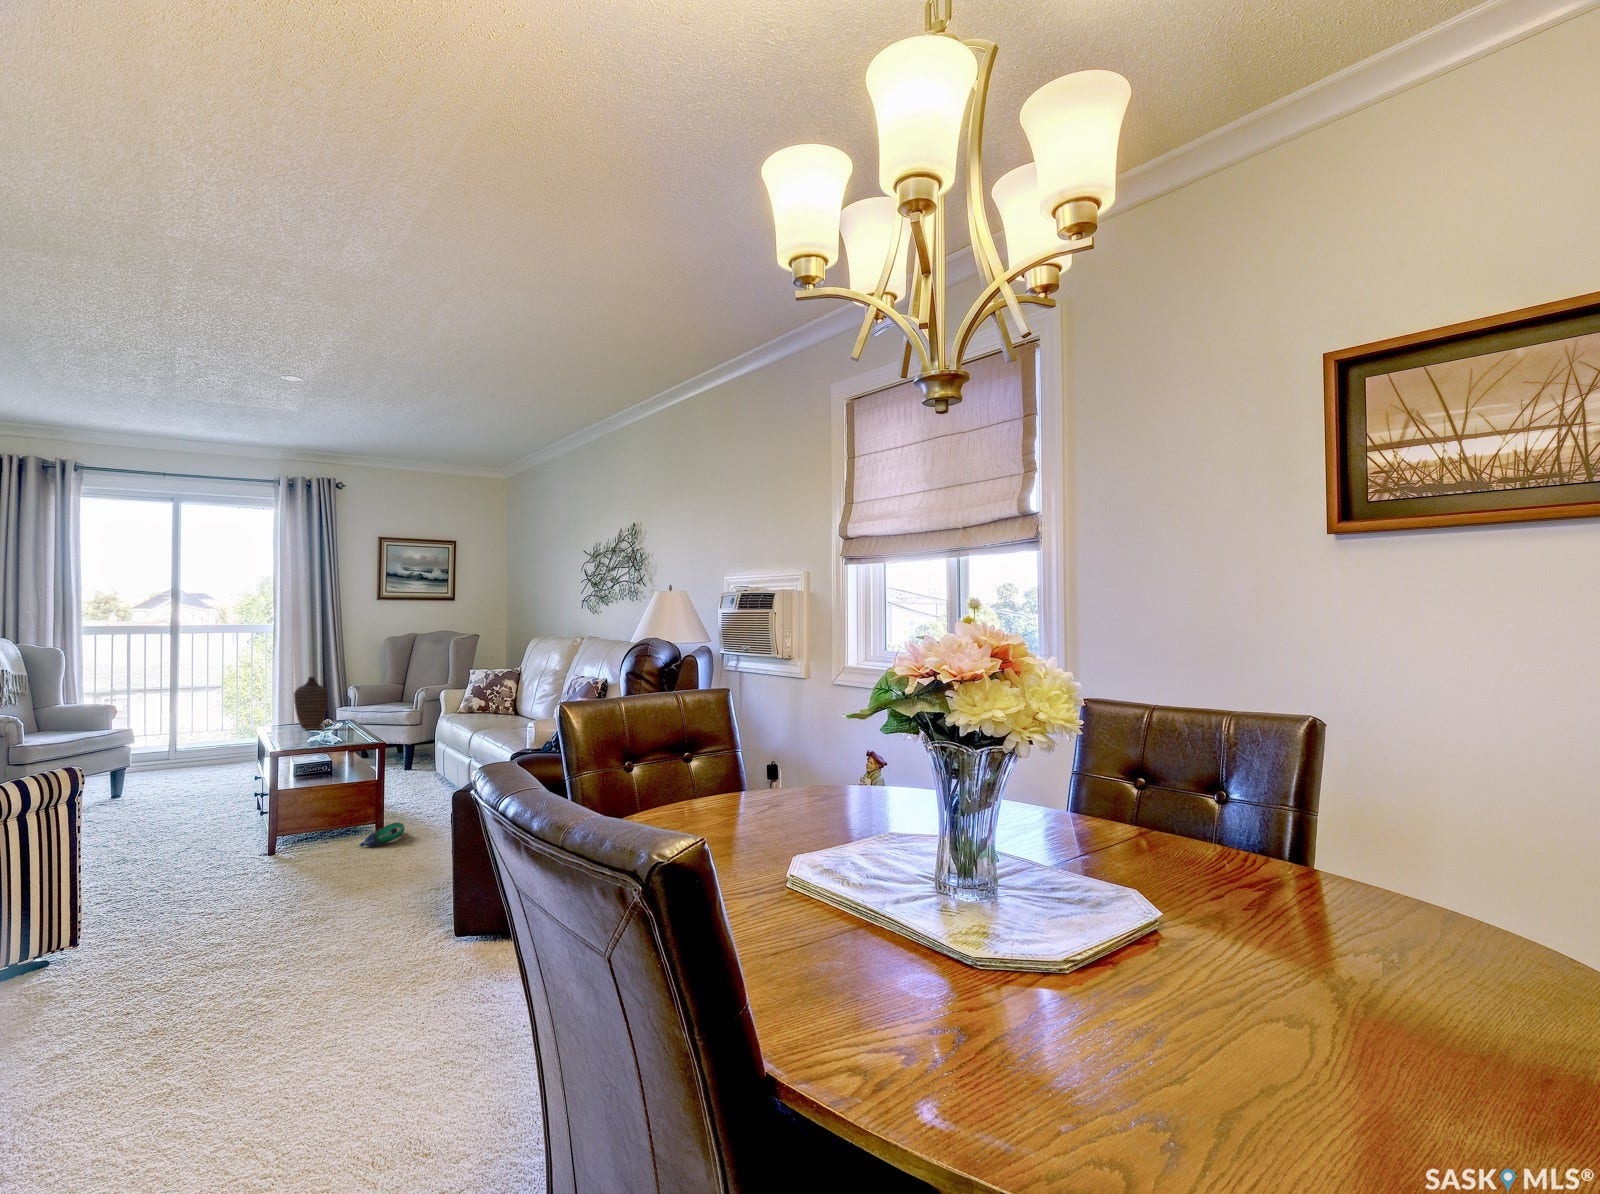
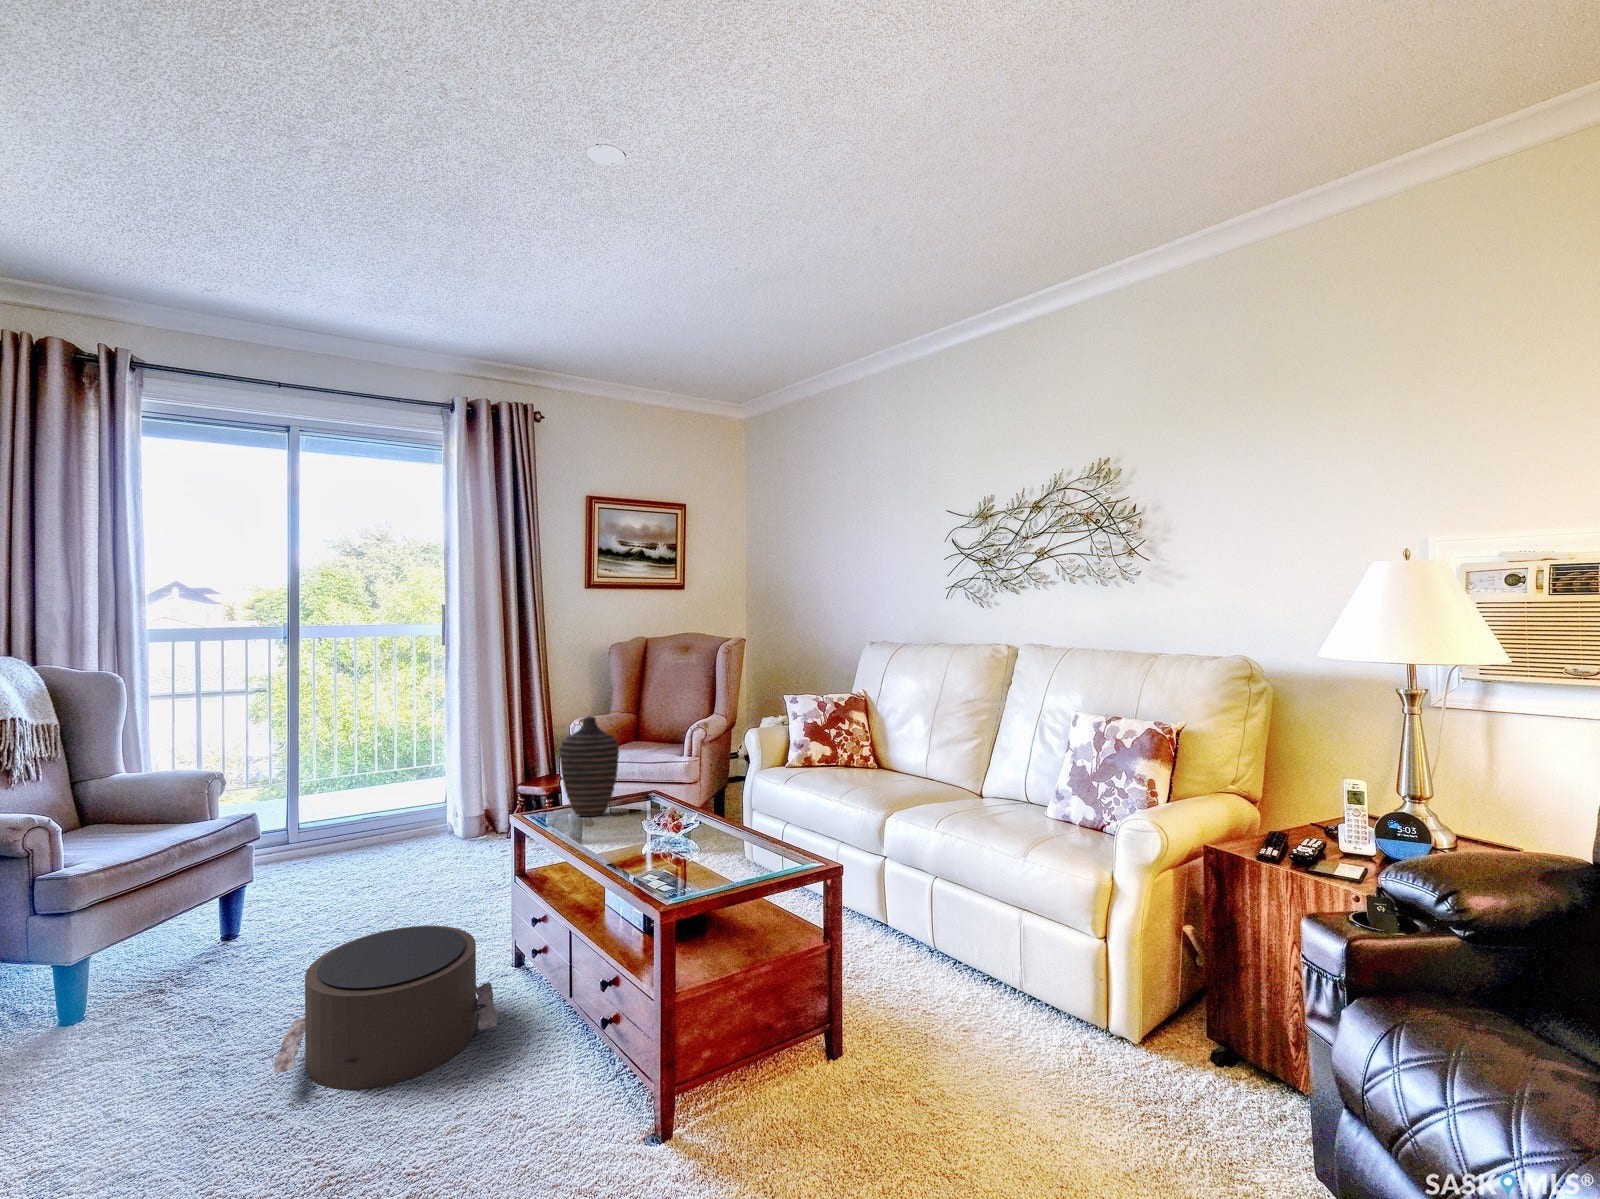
pouf: none [118,775,235,832] -> present [274,926,499,1089]
plush toy: present [359,823,405,847] -> none [880,1056,948,1148]

